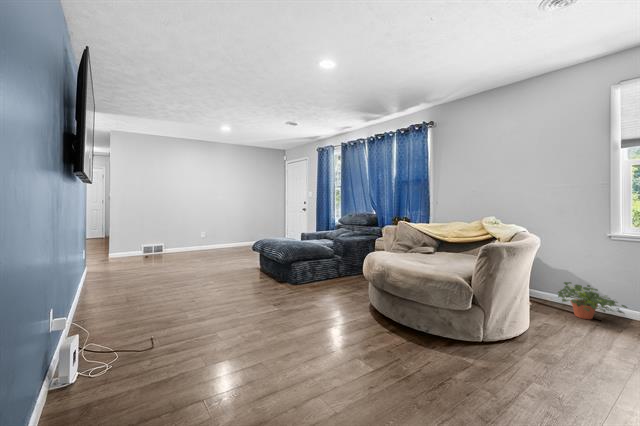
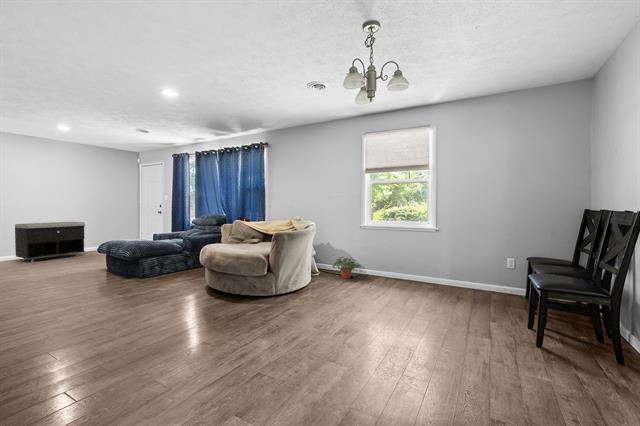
storage bench: none [192,218,242,254] -> present [15,222,85,262]

